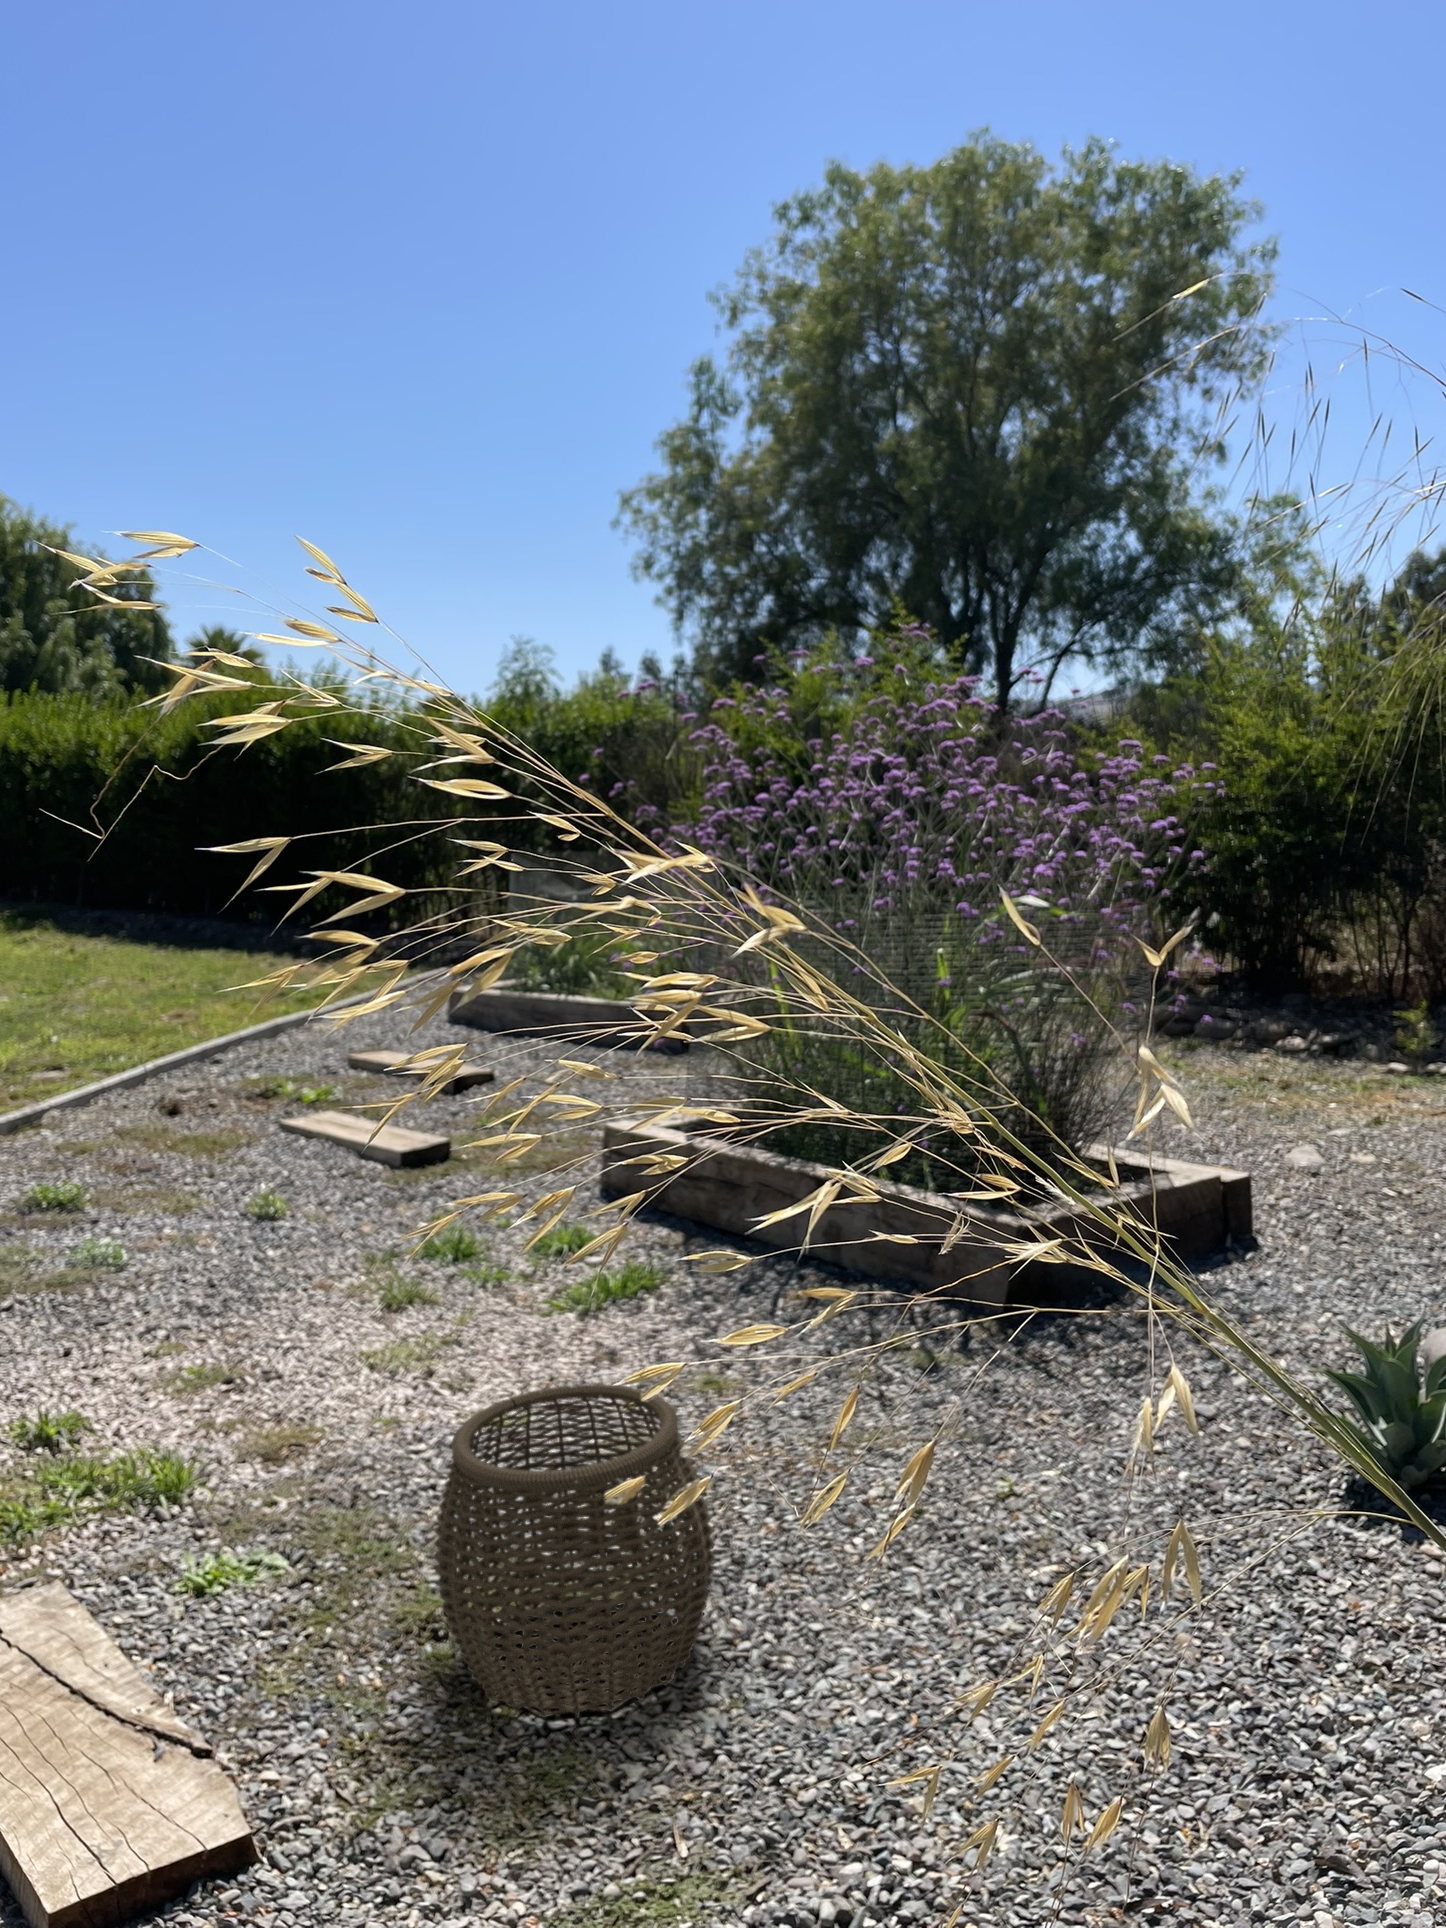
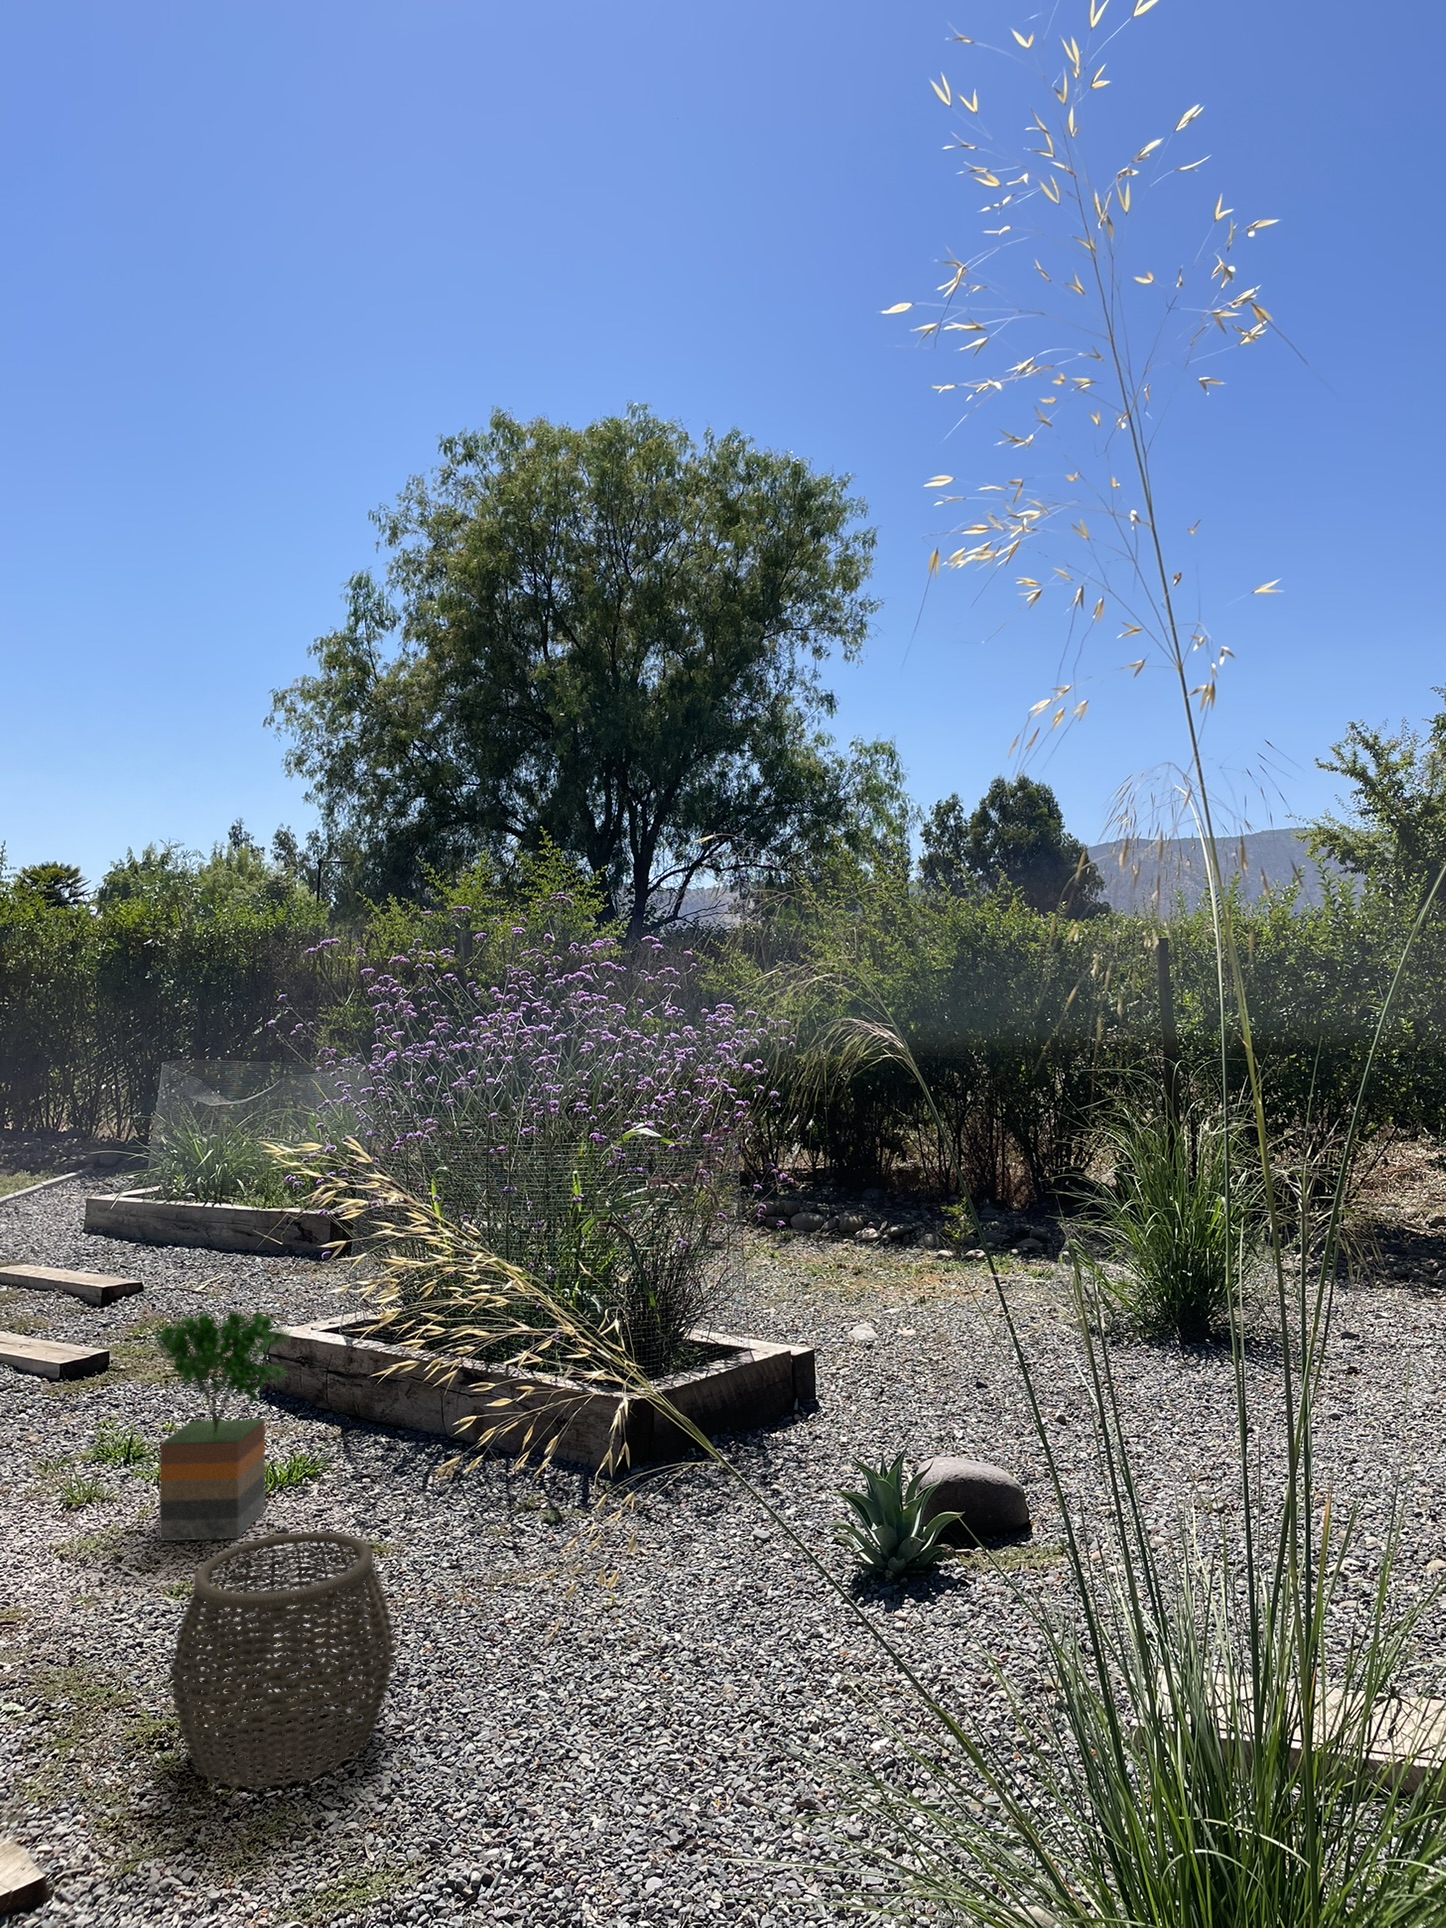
potted tree: none [441,1098,603,1362] -> present [155,1310,289,1541]

